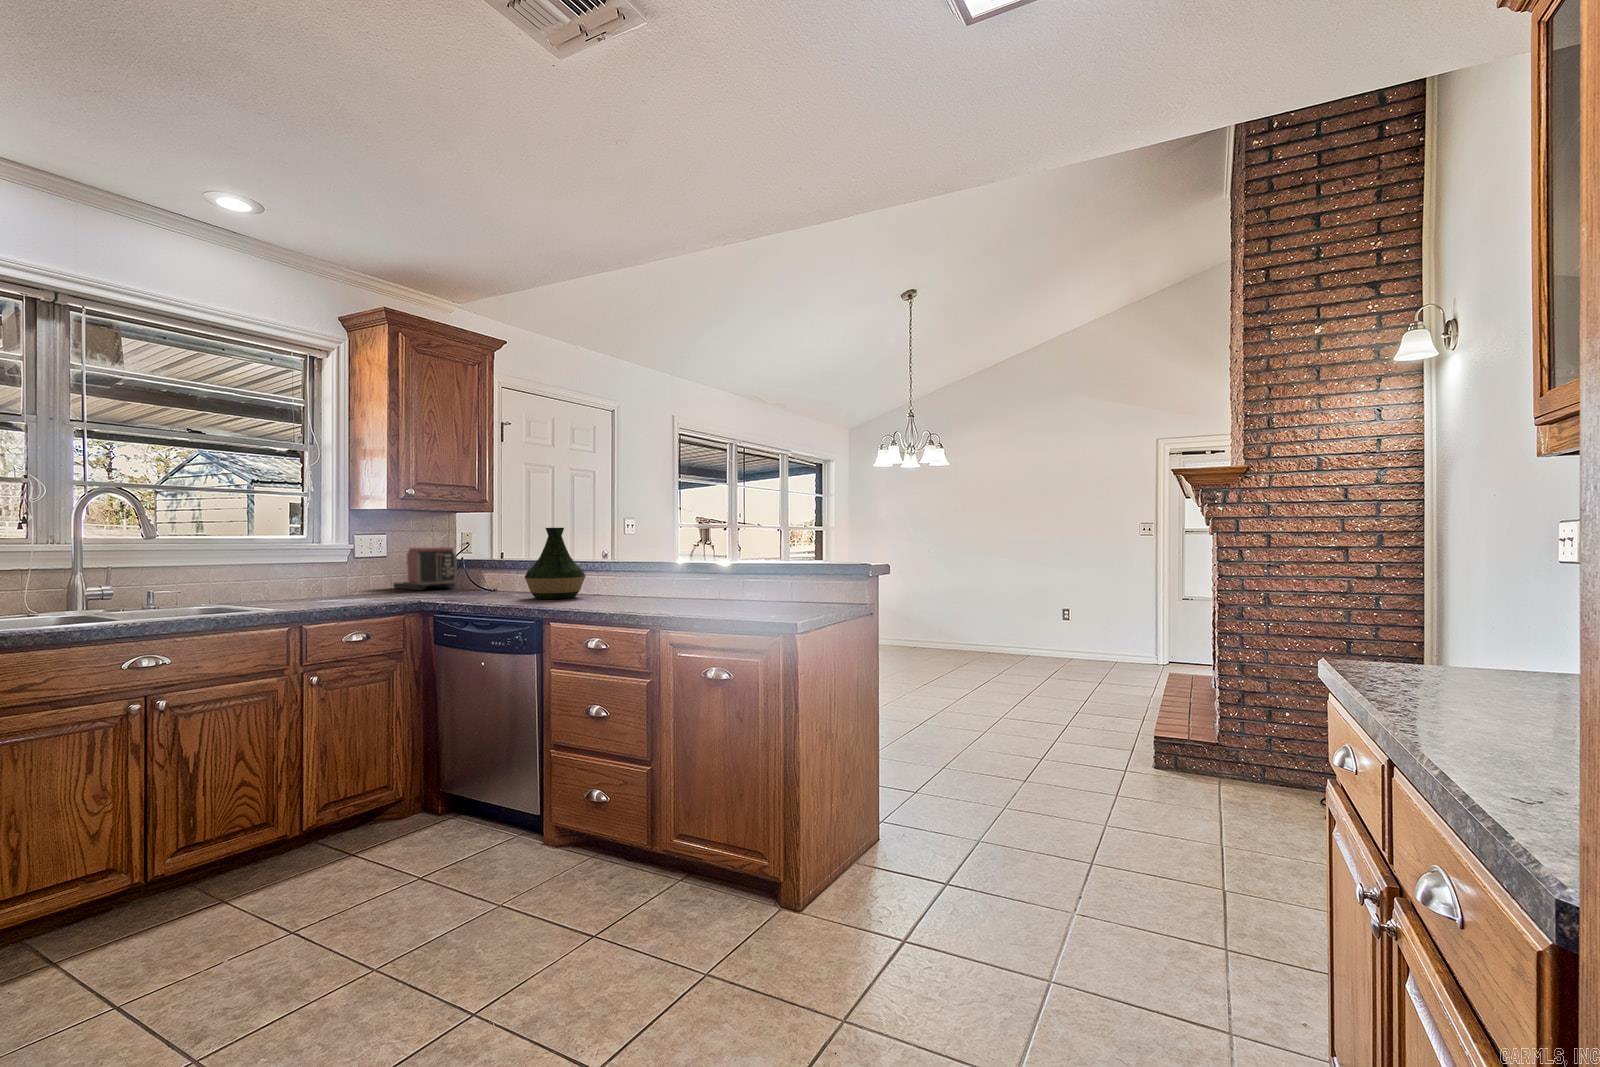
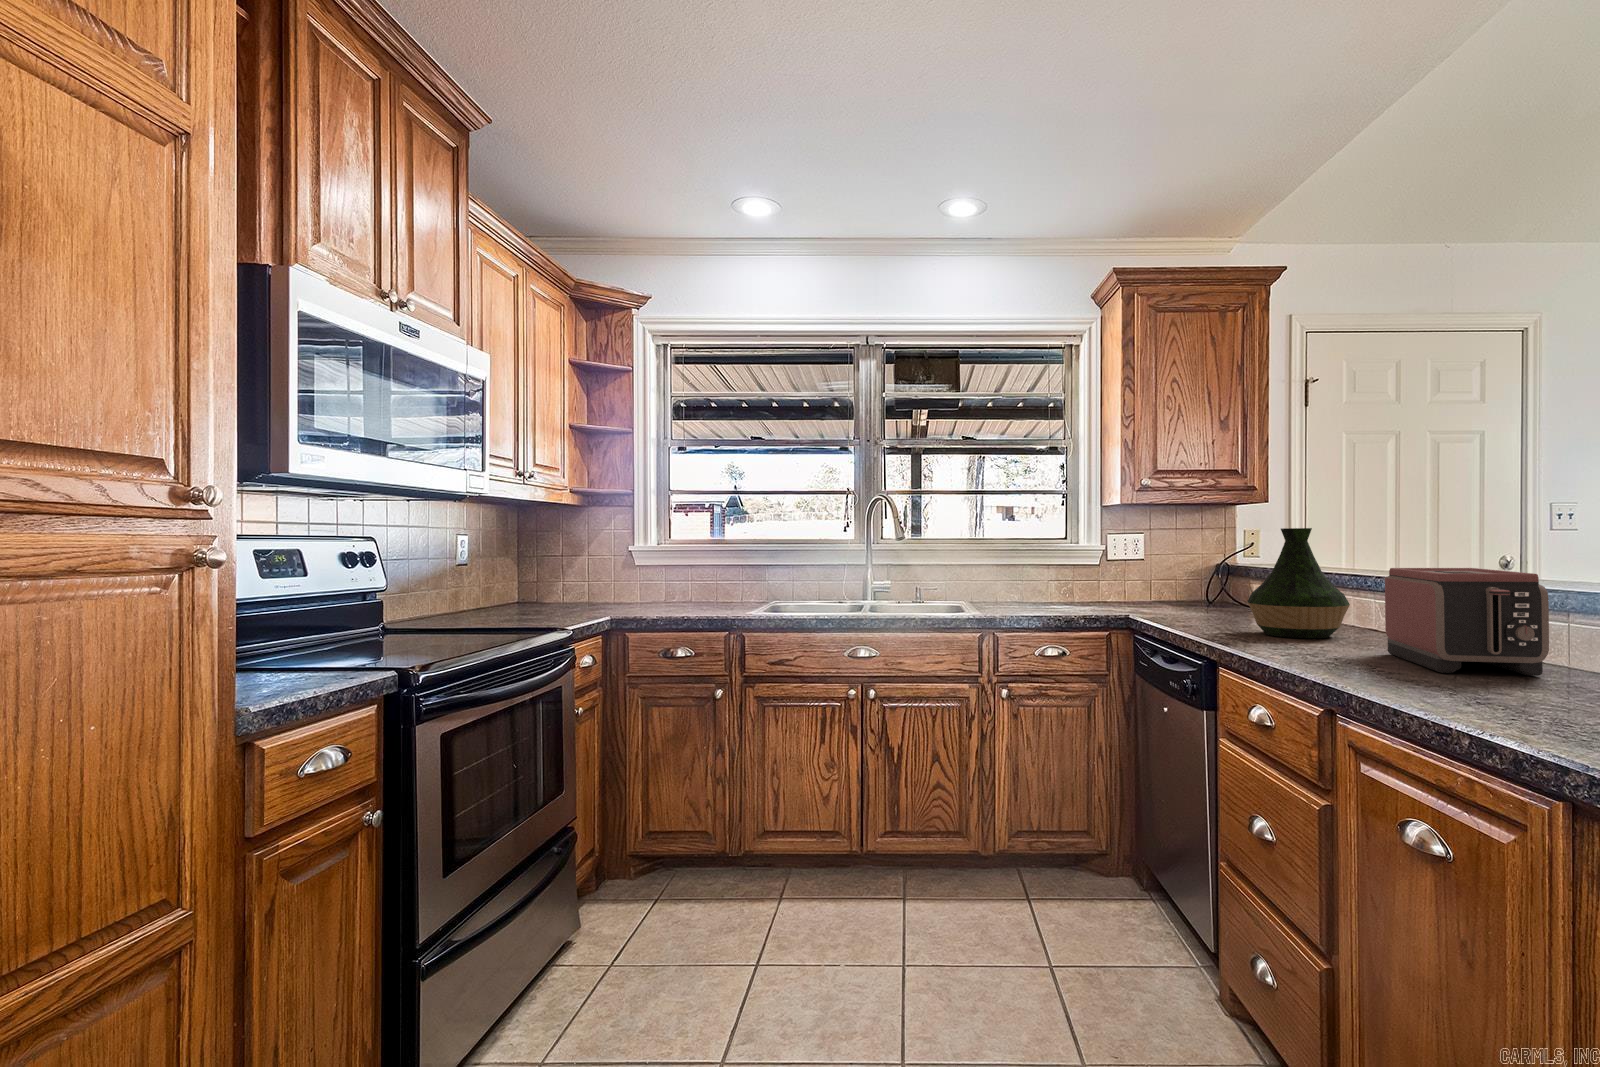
toaster: present [393,547,457,590] -> present [1385,568,1549,676]

